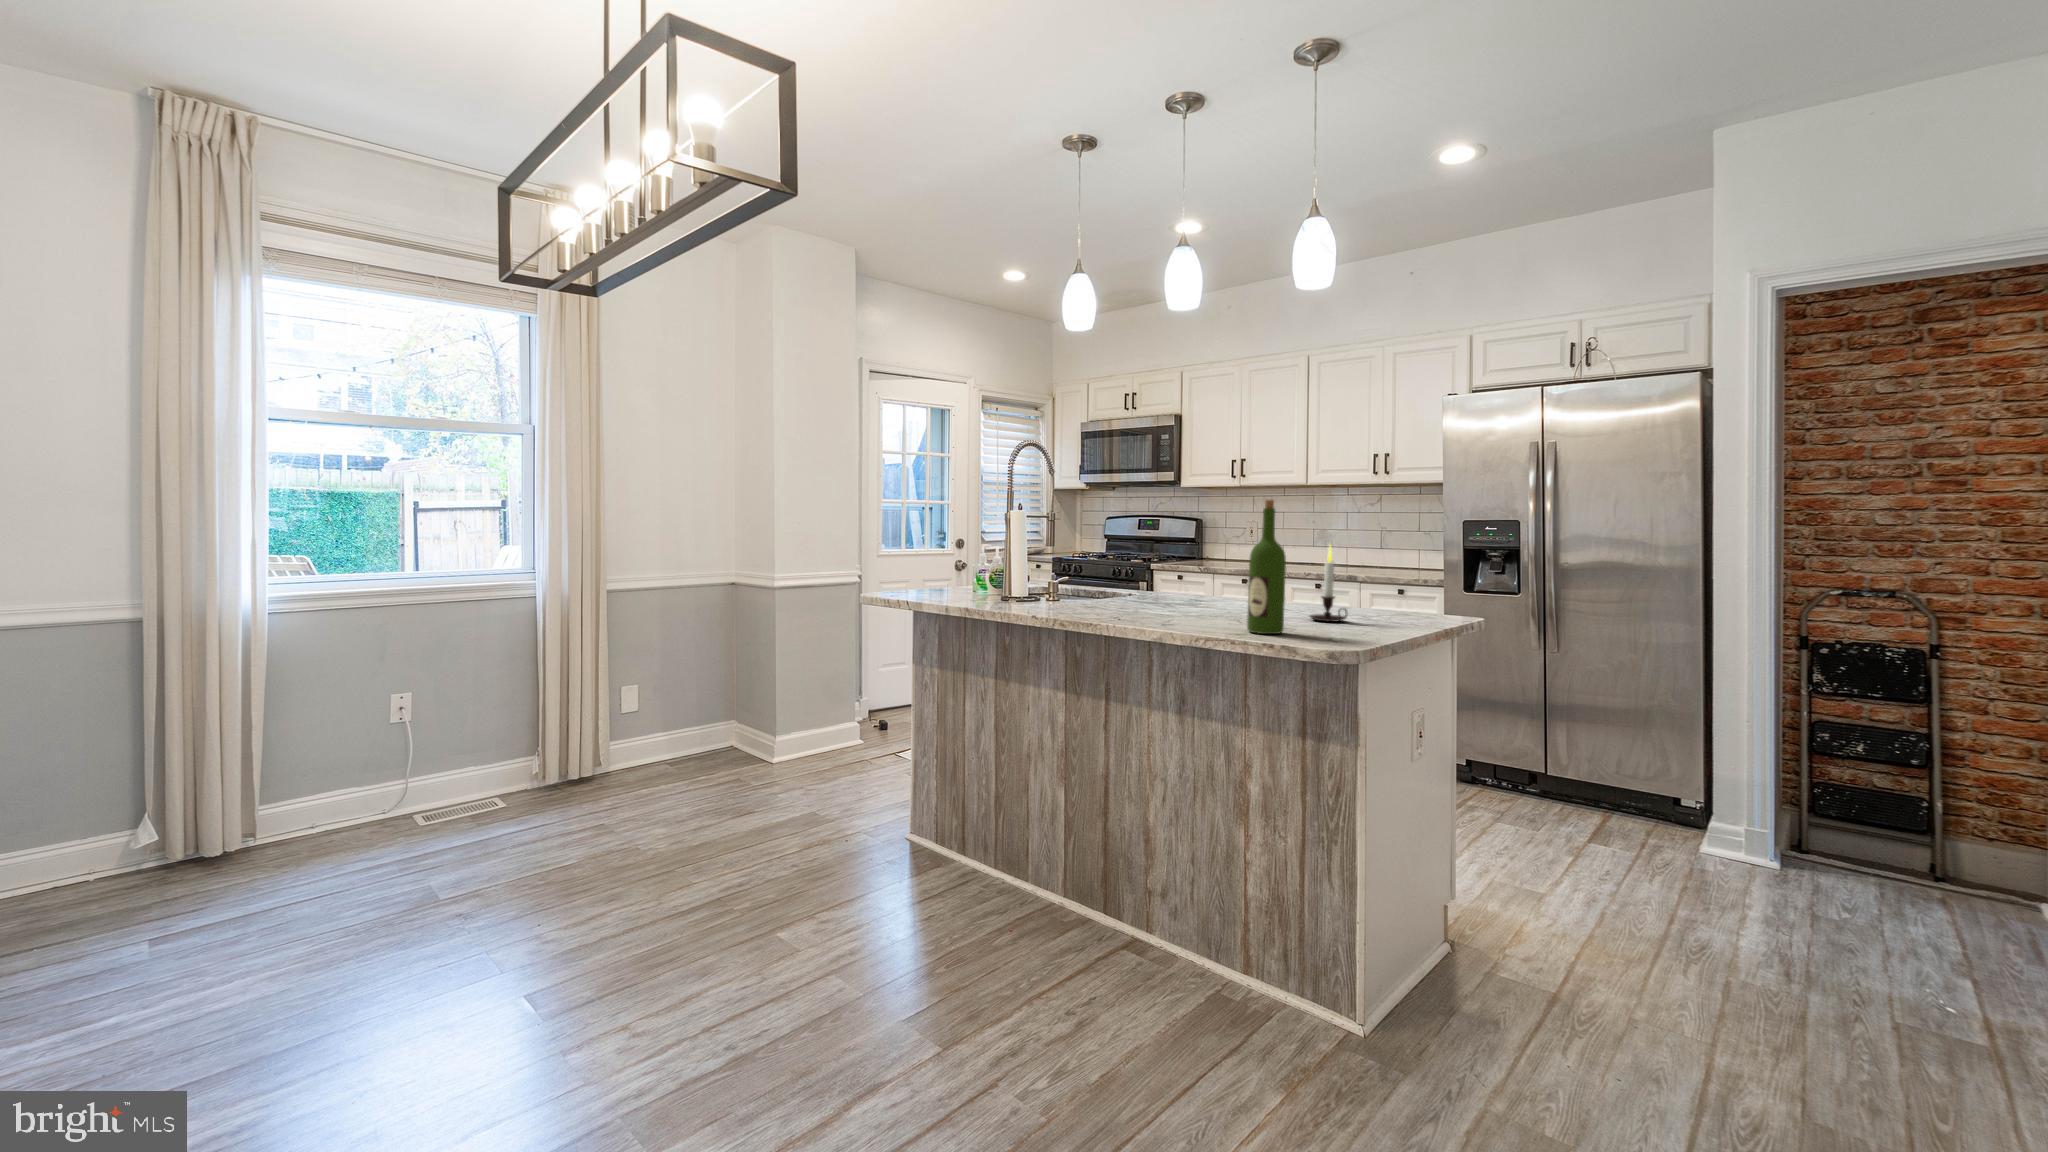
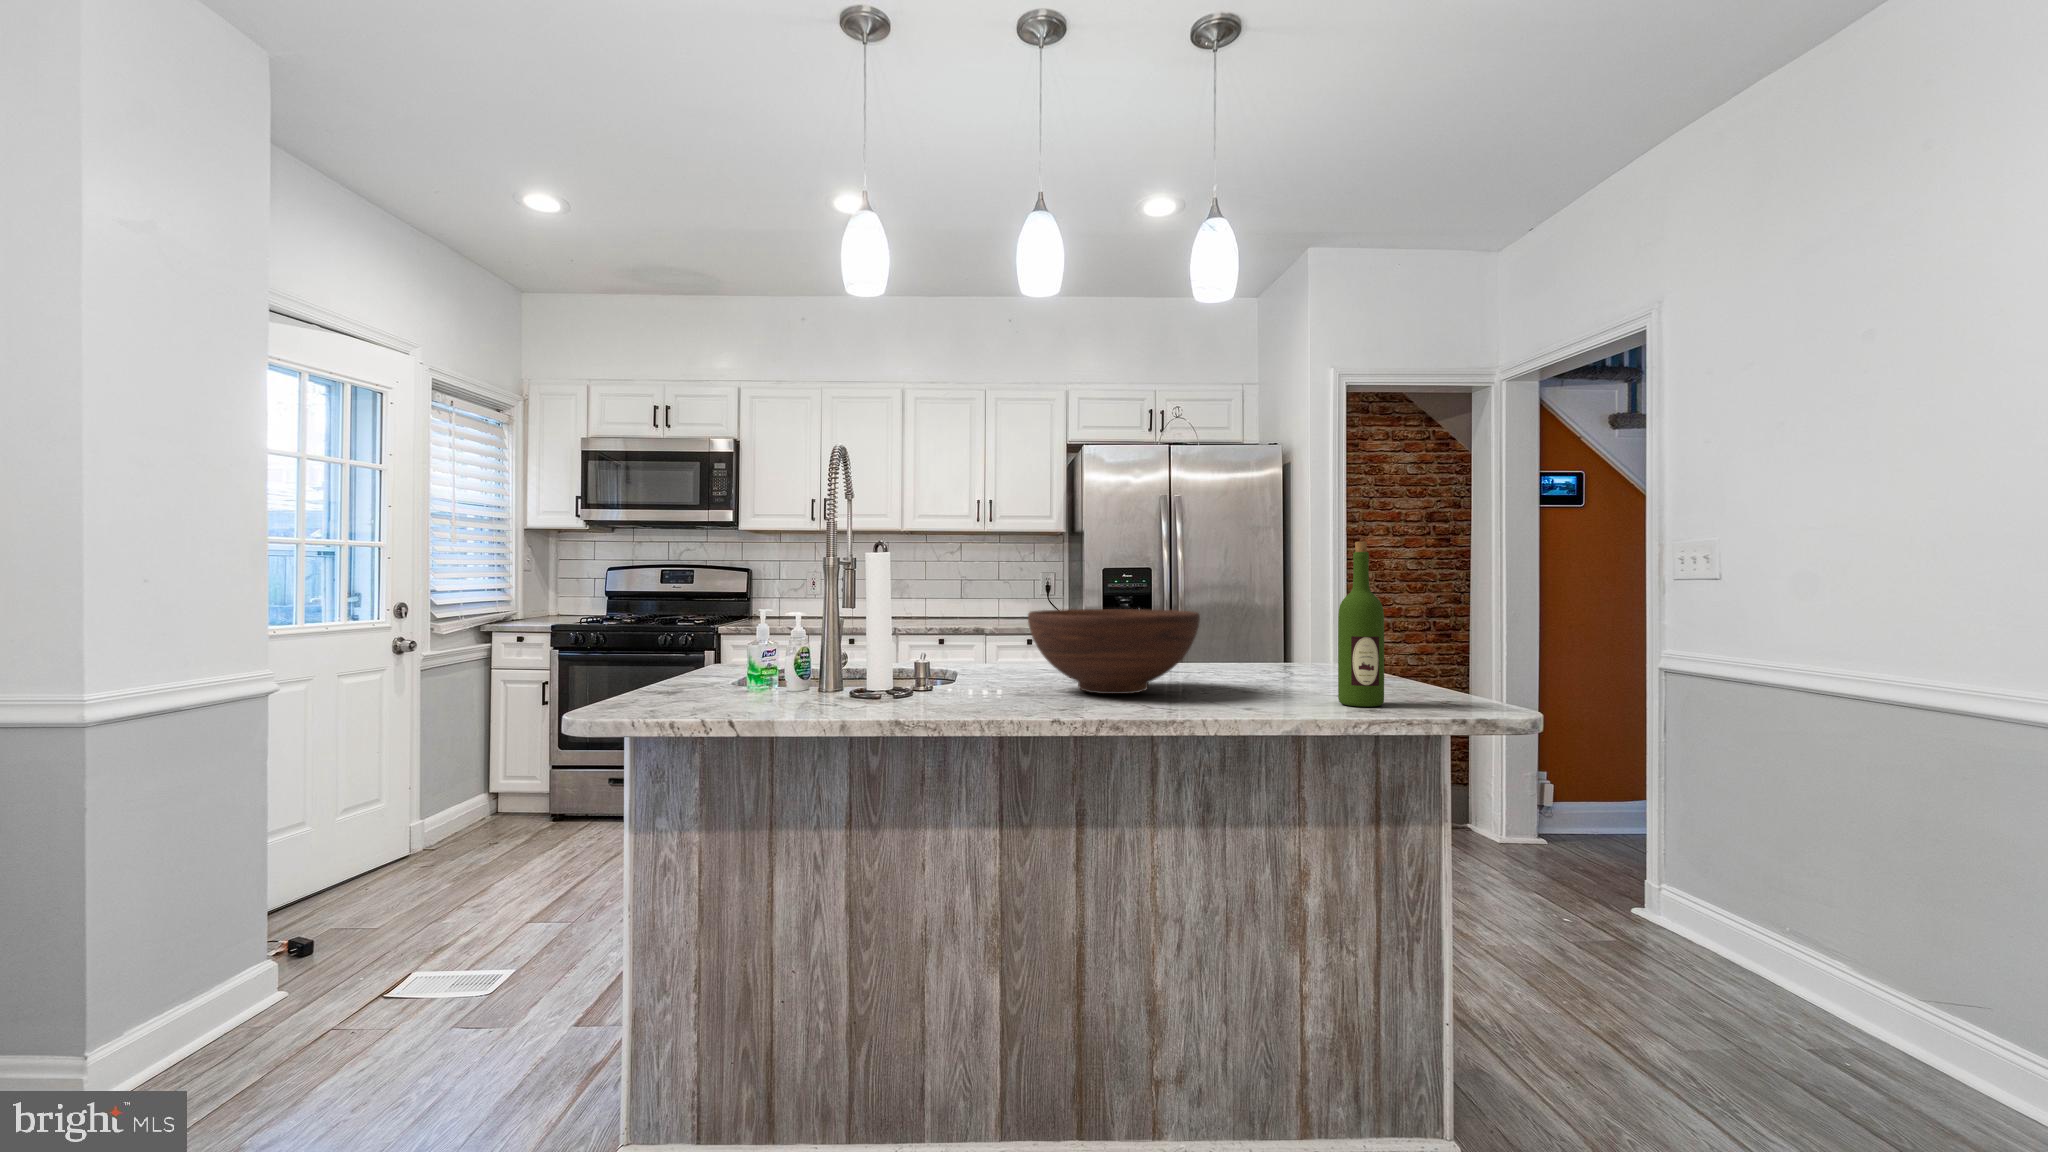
candle: present [1310,546,1347,622] -> none [1276,593,1331,684]
fruit bowl: none [1088,550,1216,612] -> present [1028,609,1200,694]

